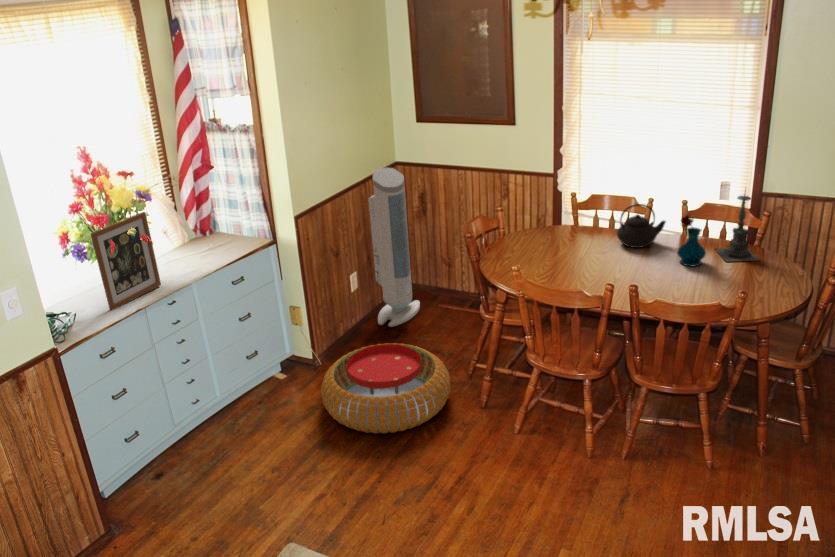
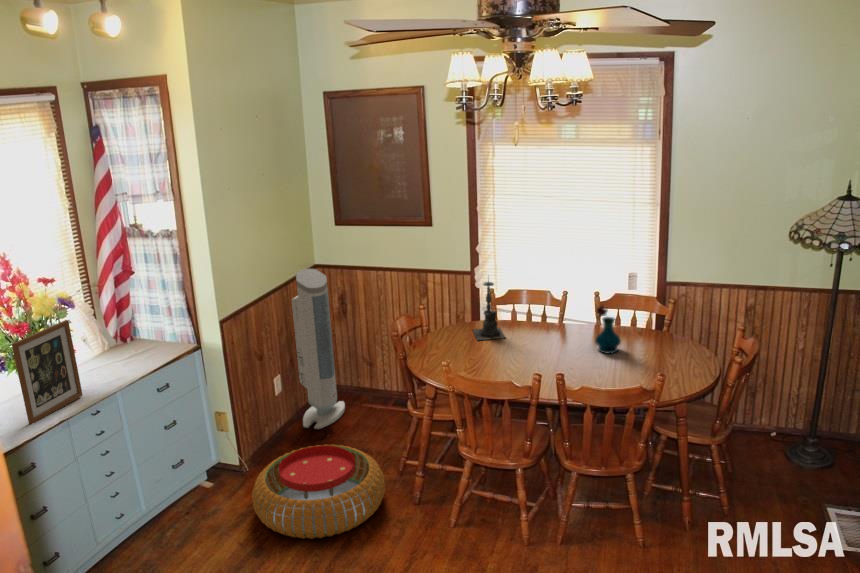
candle holder: present [716,195,759,262] -> present [473,281,505,340]
teapot: present [617,204,666,248] -> none [538,297,582,338]

